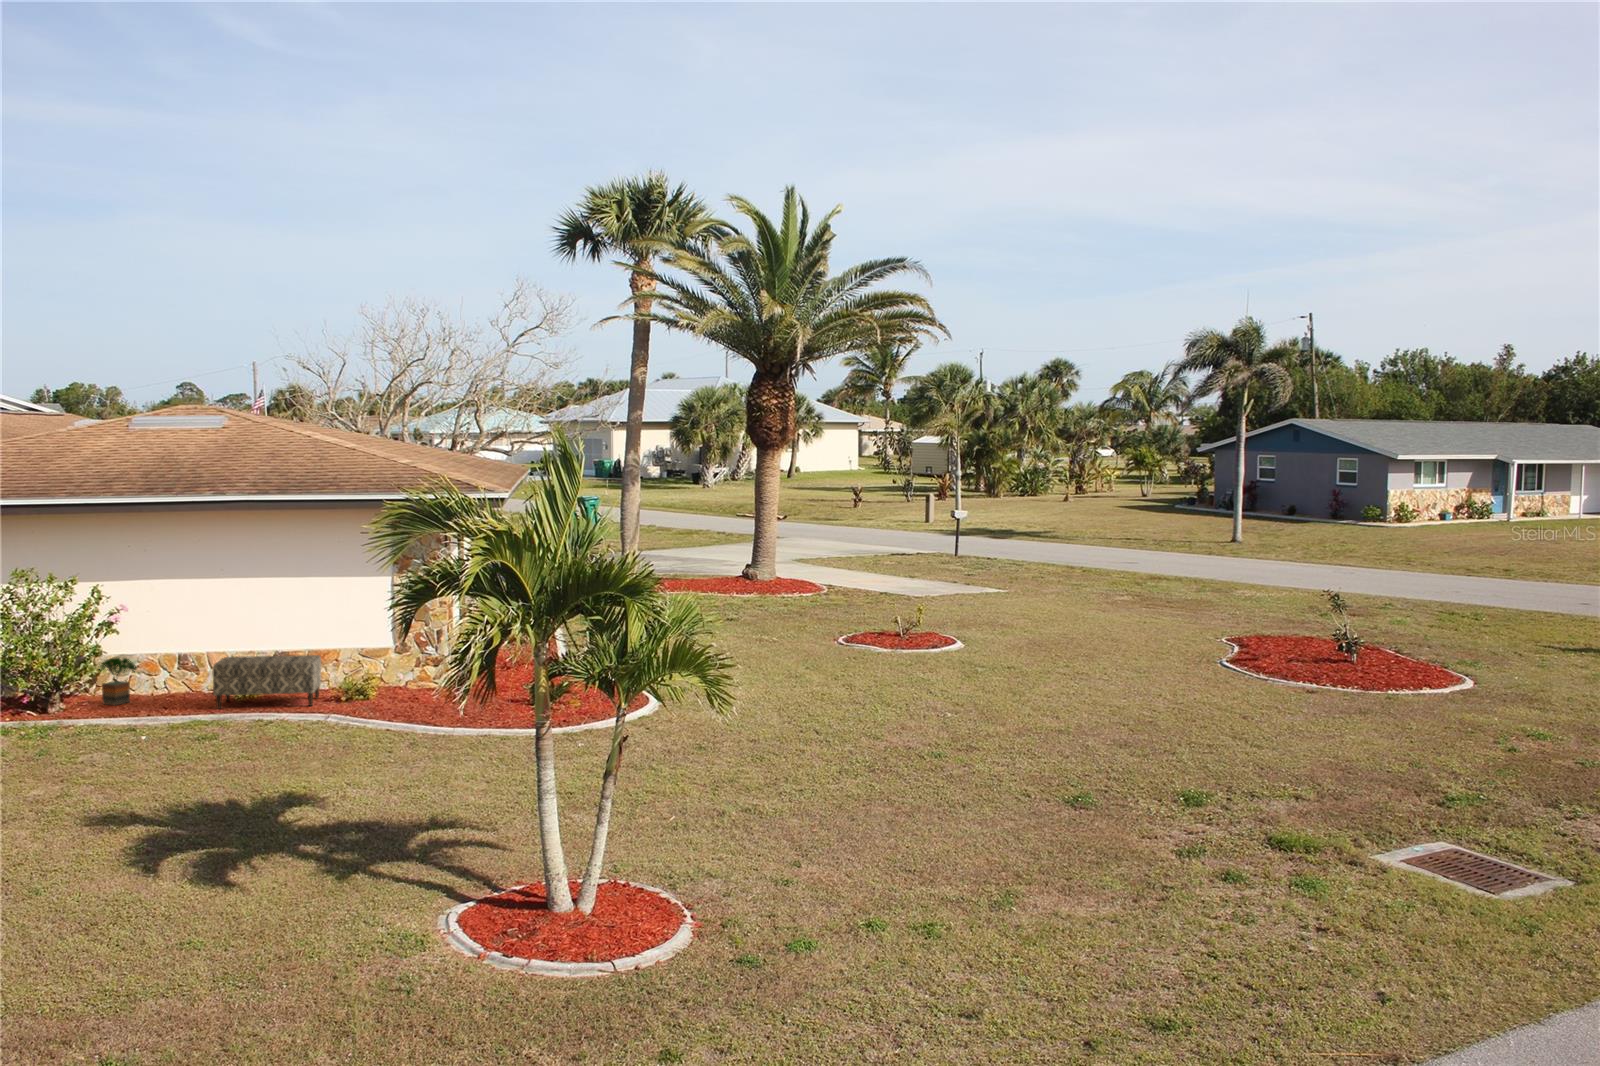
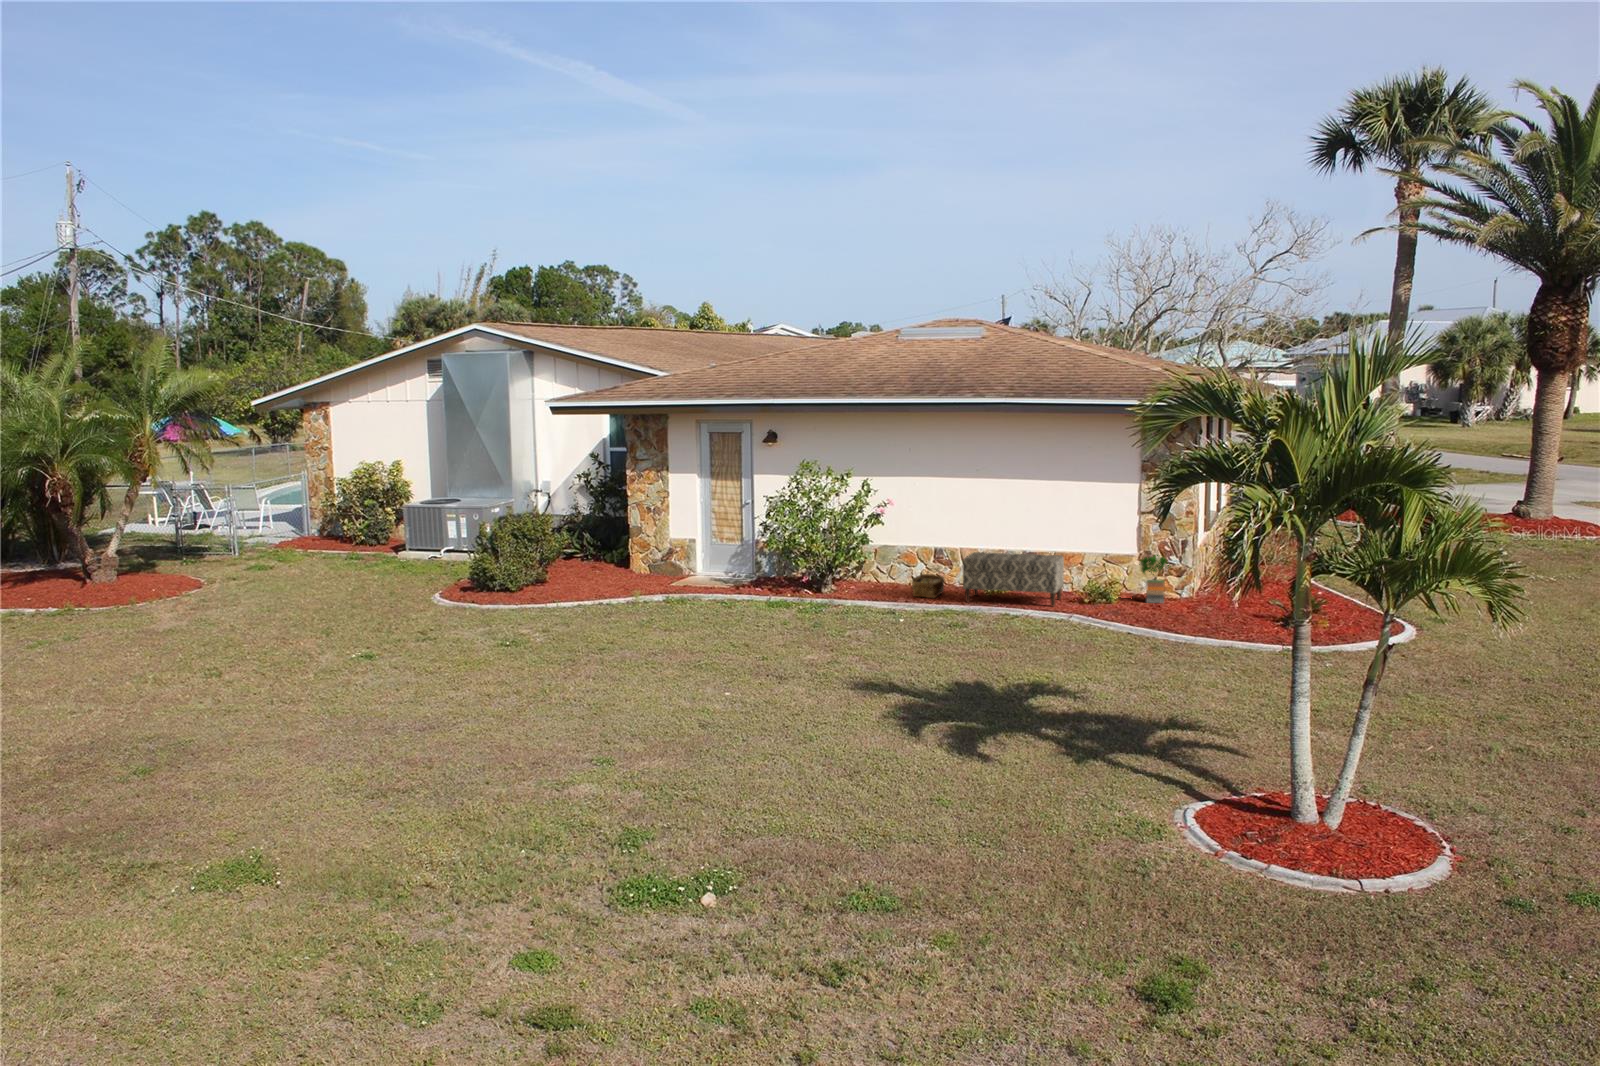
potted tree: present [99,657,137,705] -> present [1139,555,1171,603]
woven basket: none [155,676,192,707] -> present [912,570,944,598]

